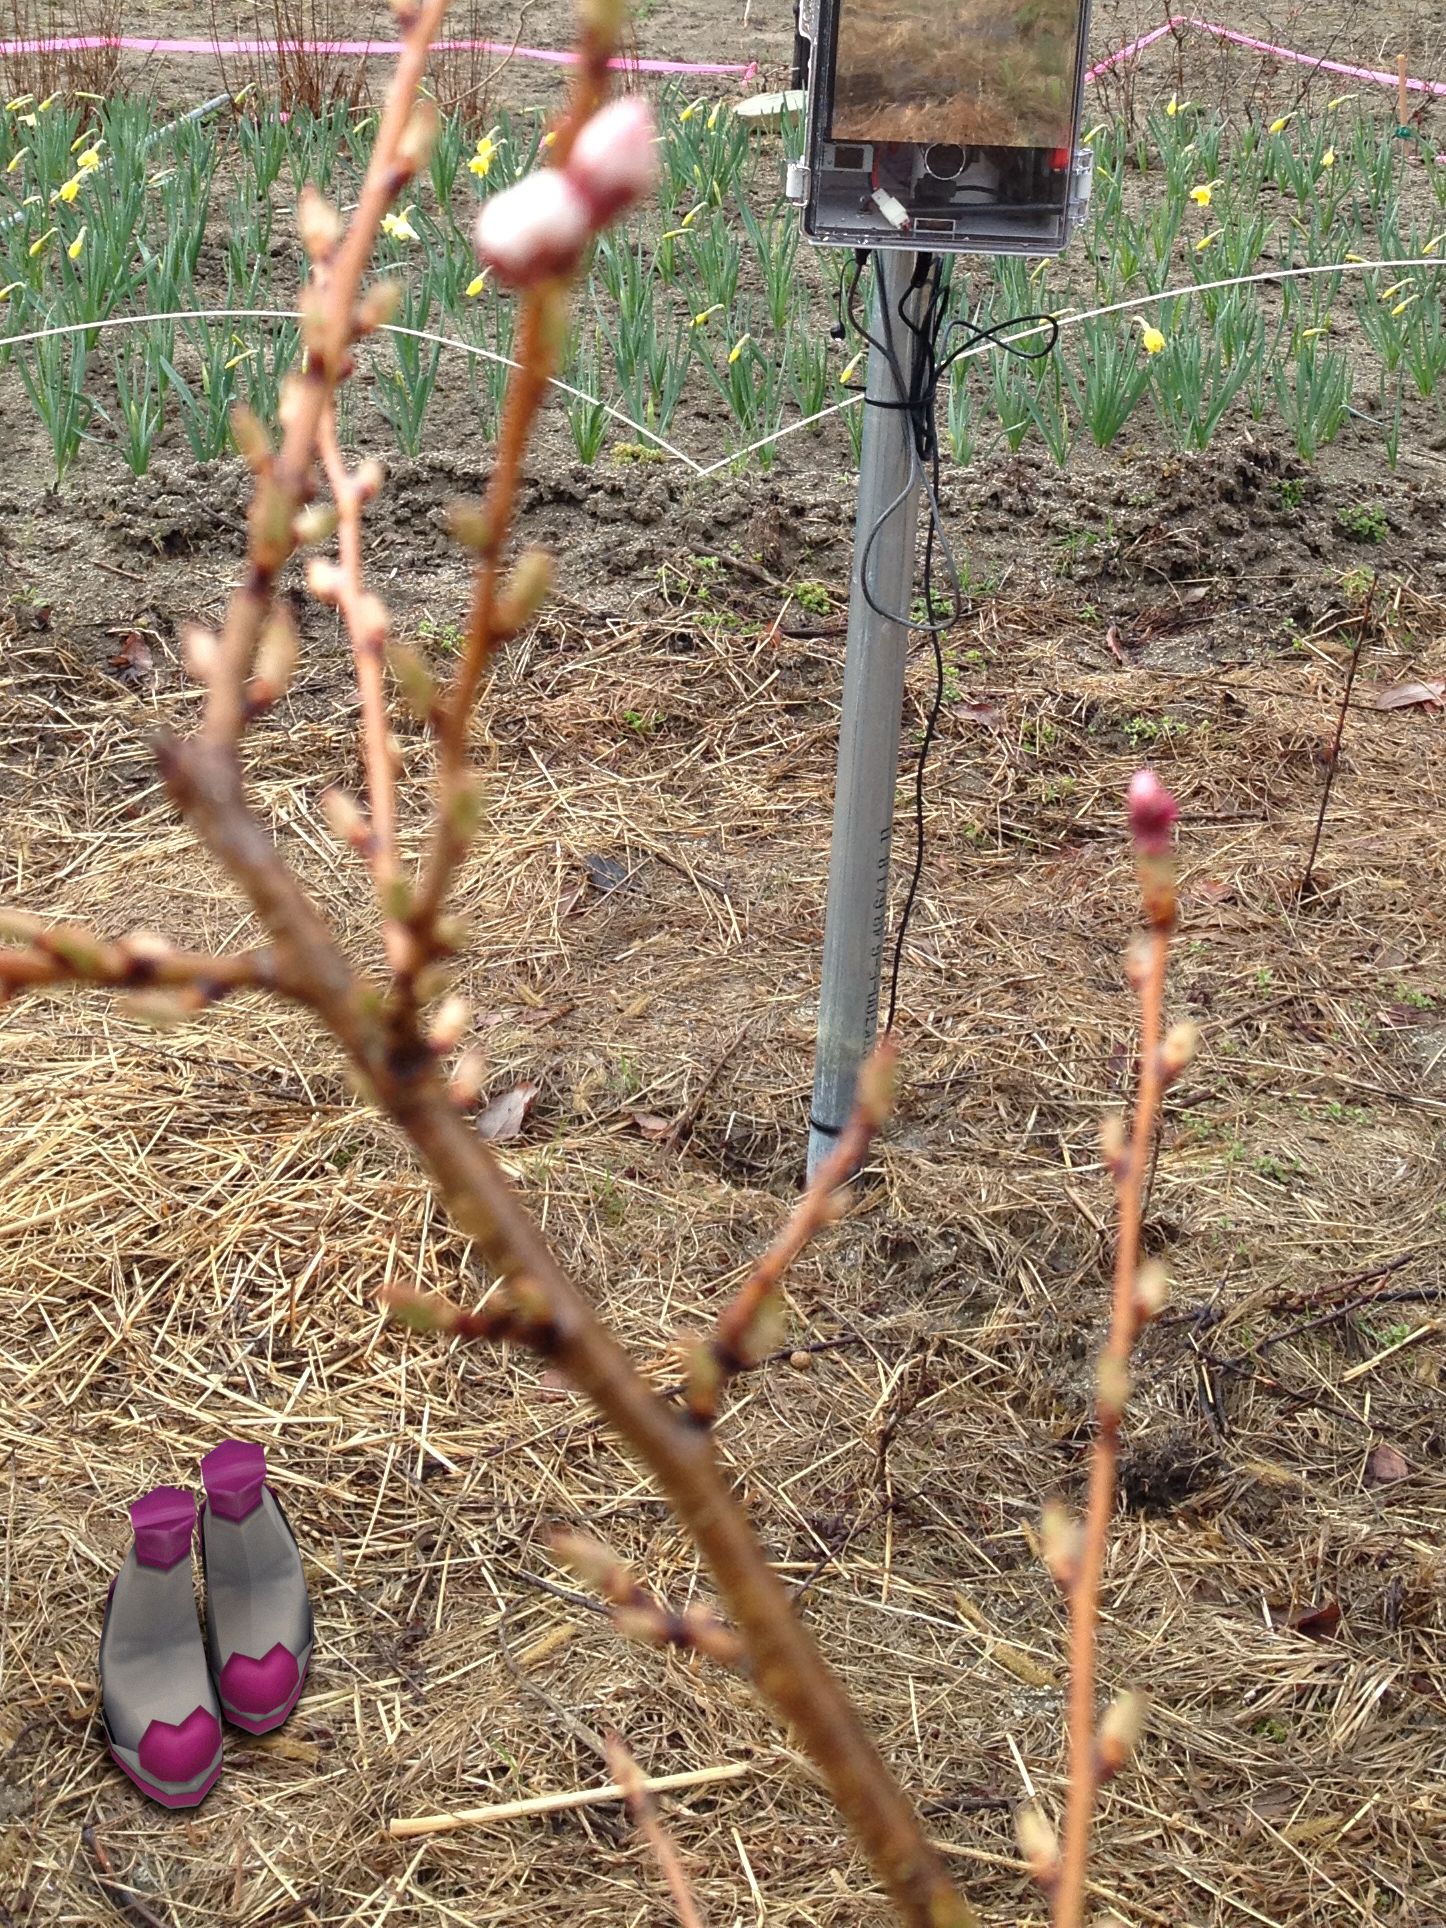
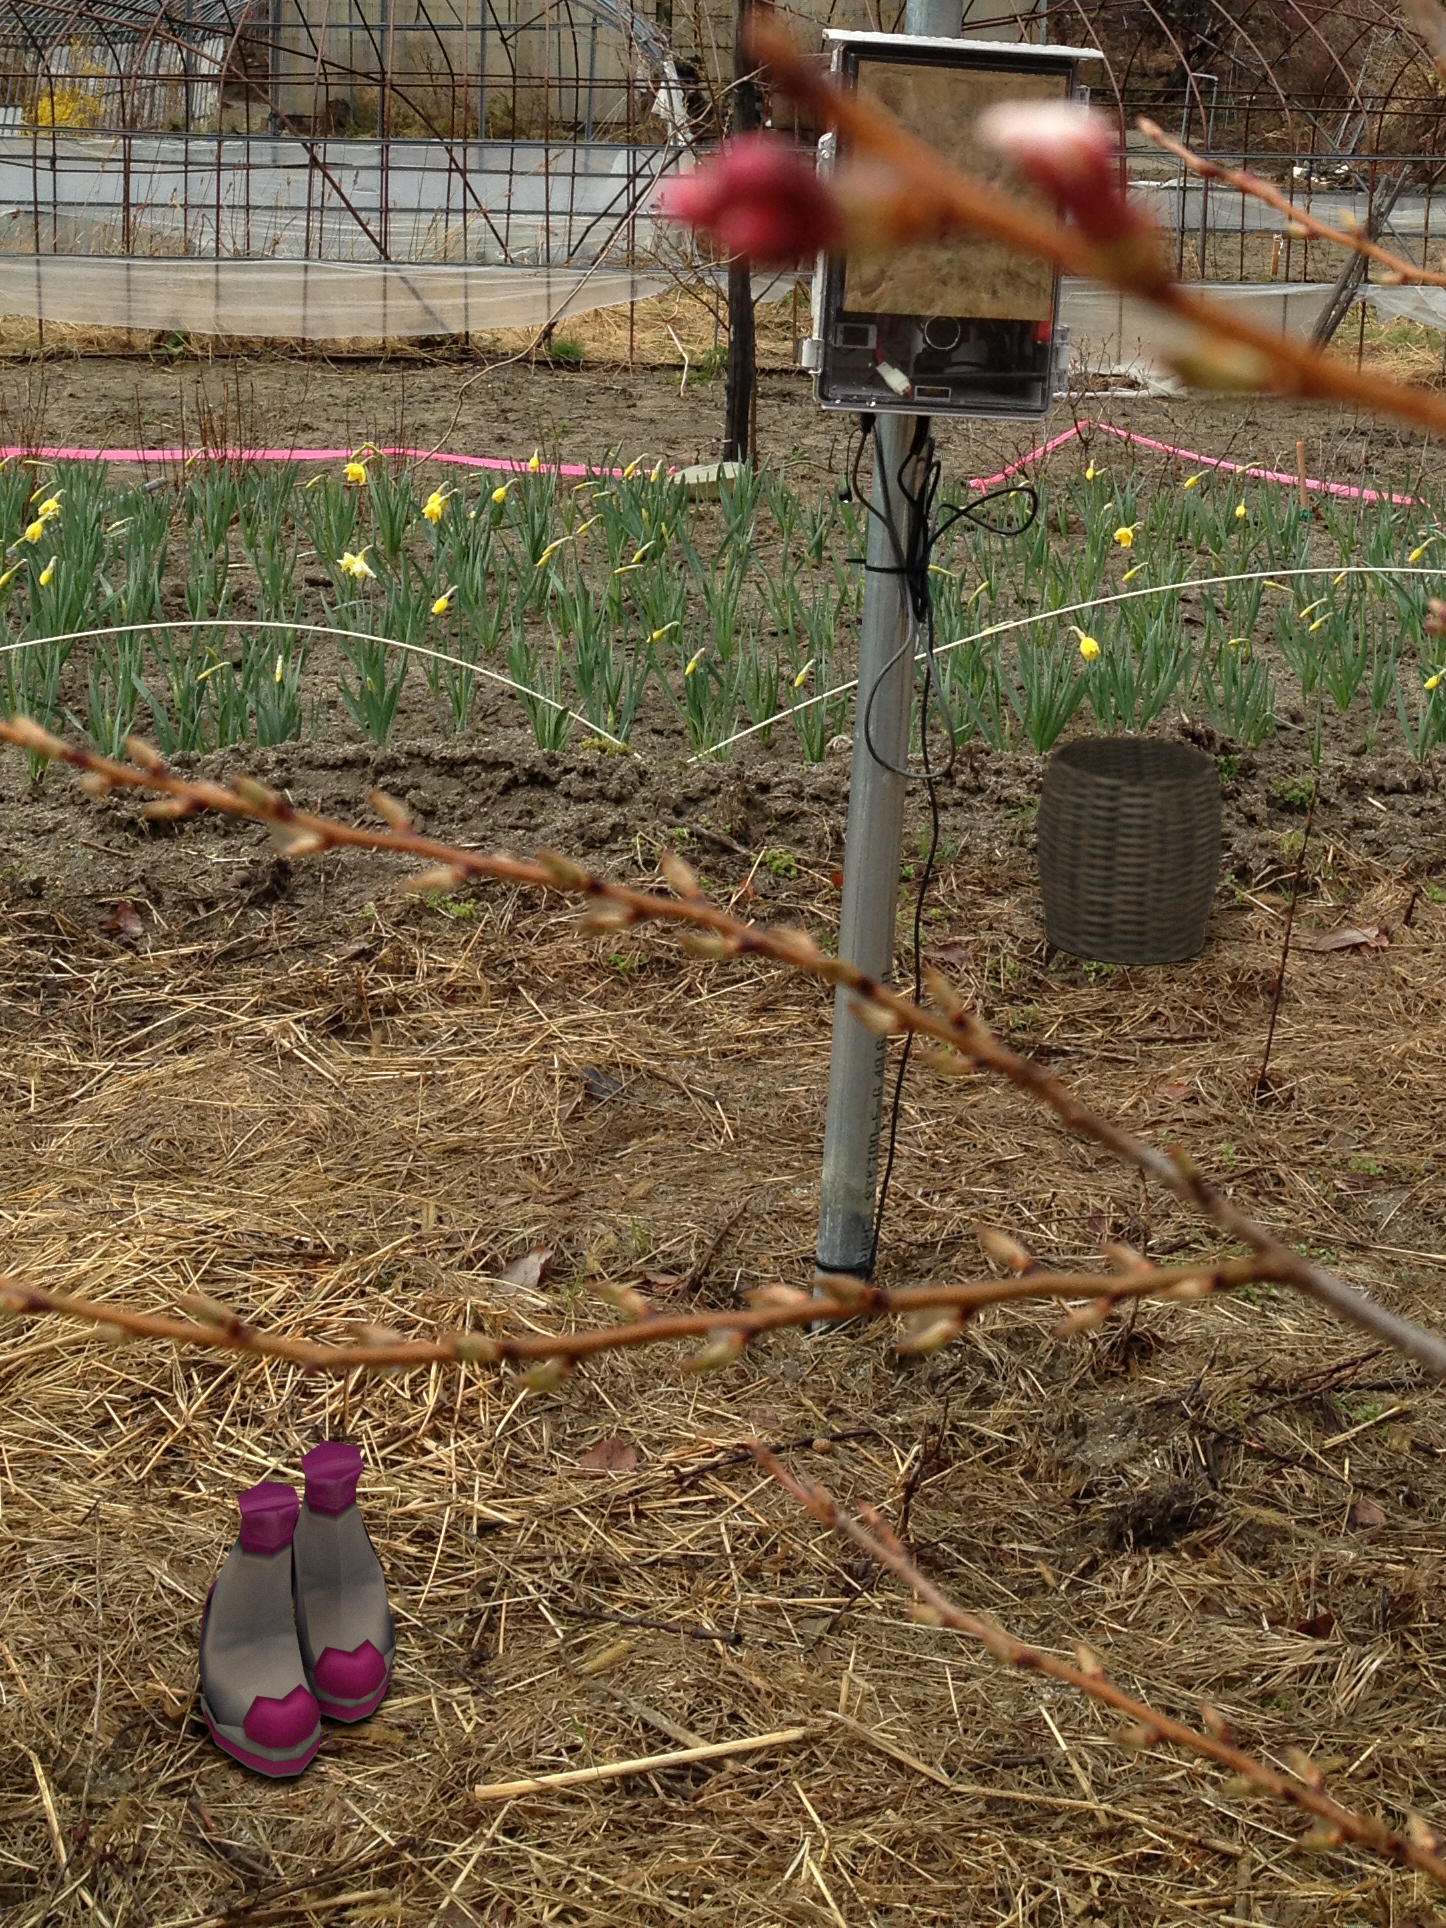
woven basket: none [1078,476,1279,725] -> present [1037,737,1222,965]

